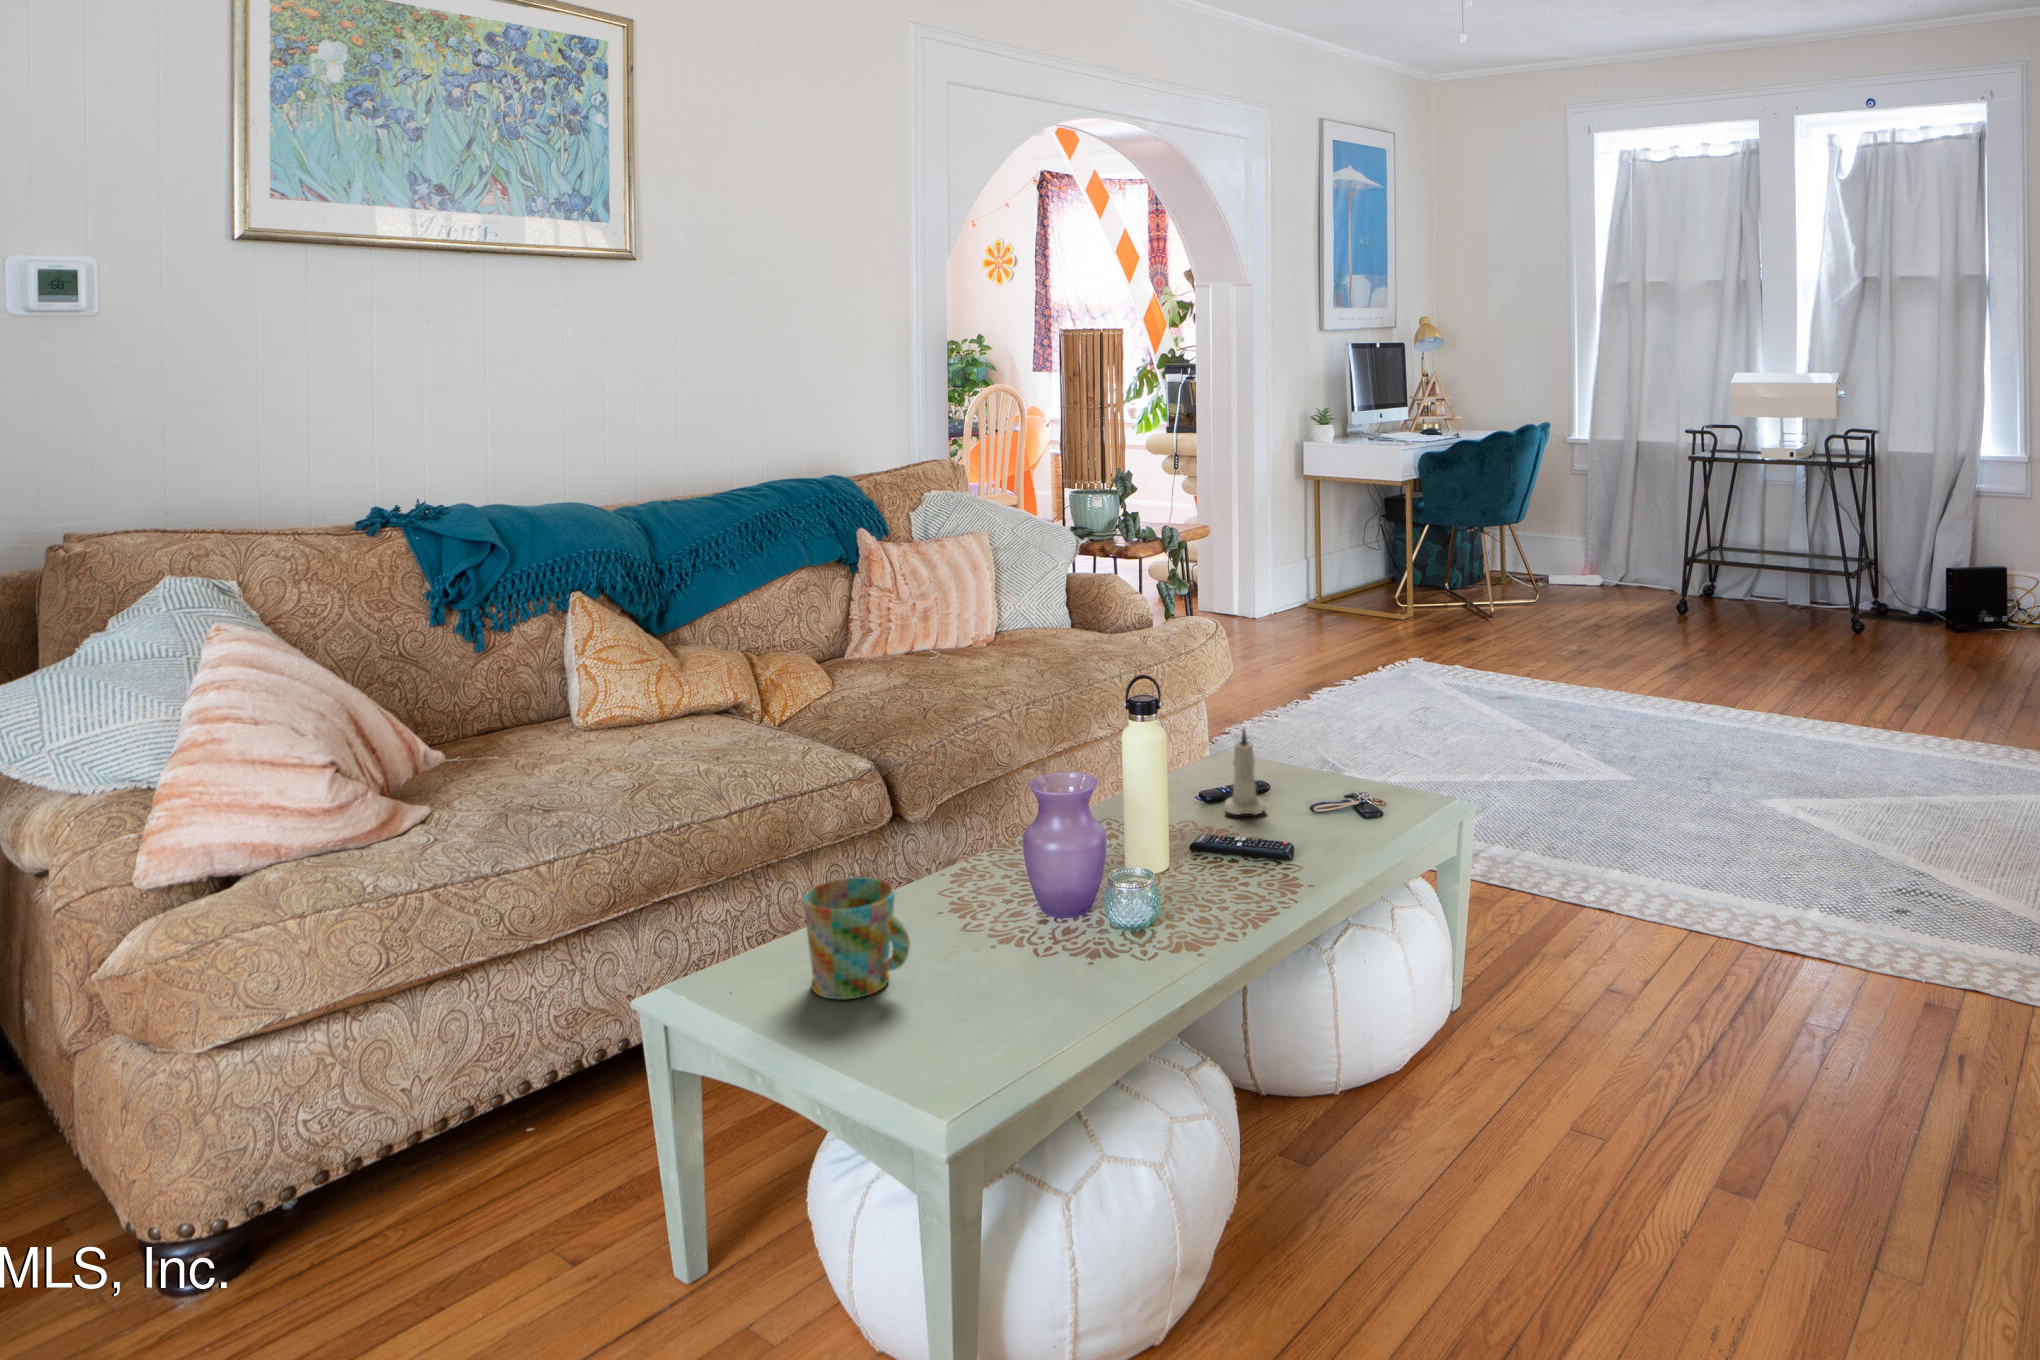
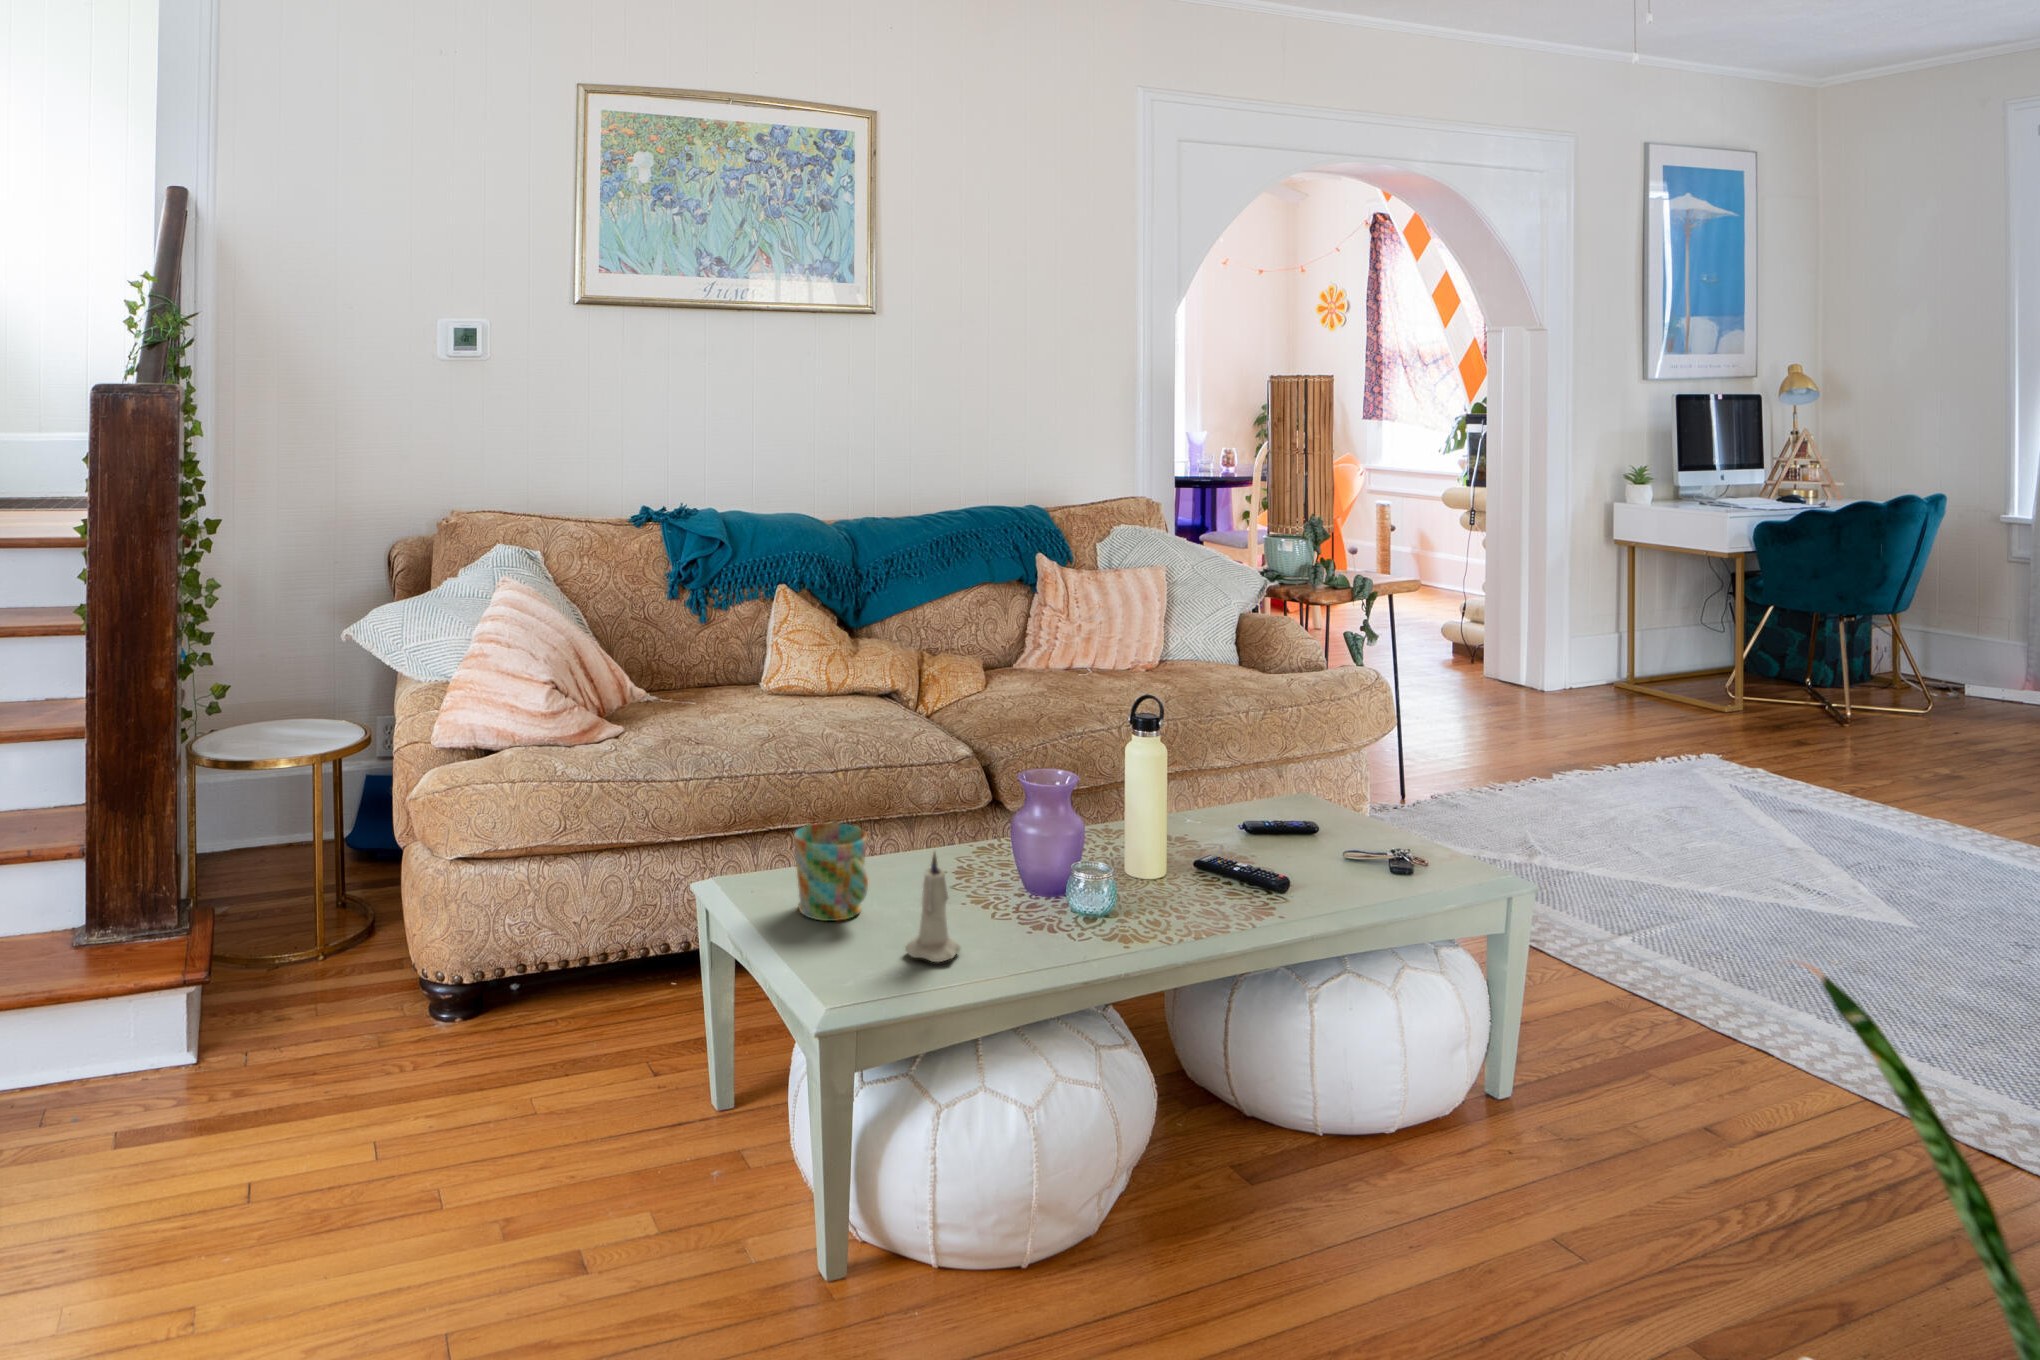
candle: present [1224,729,1267,815] -> present [905,852,961,962]

